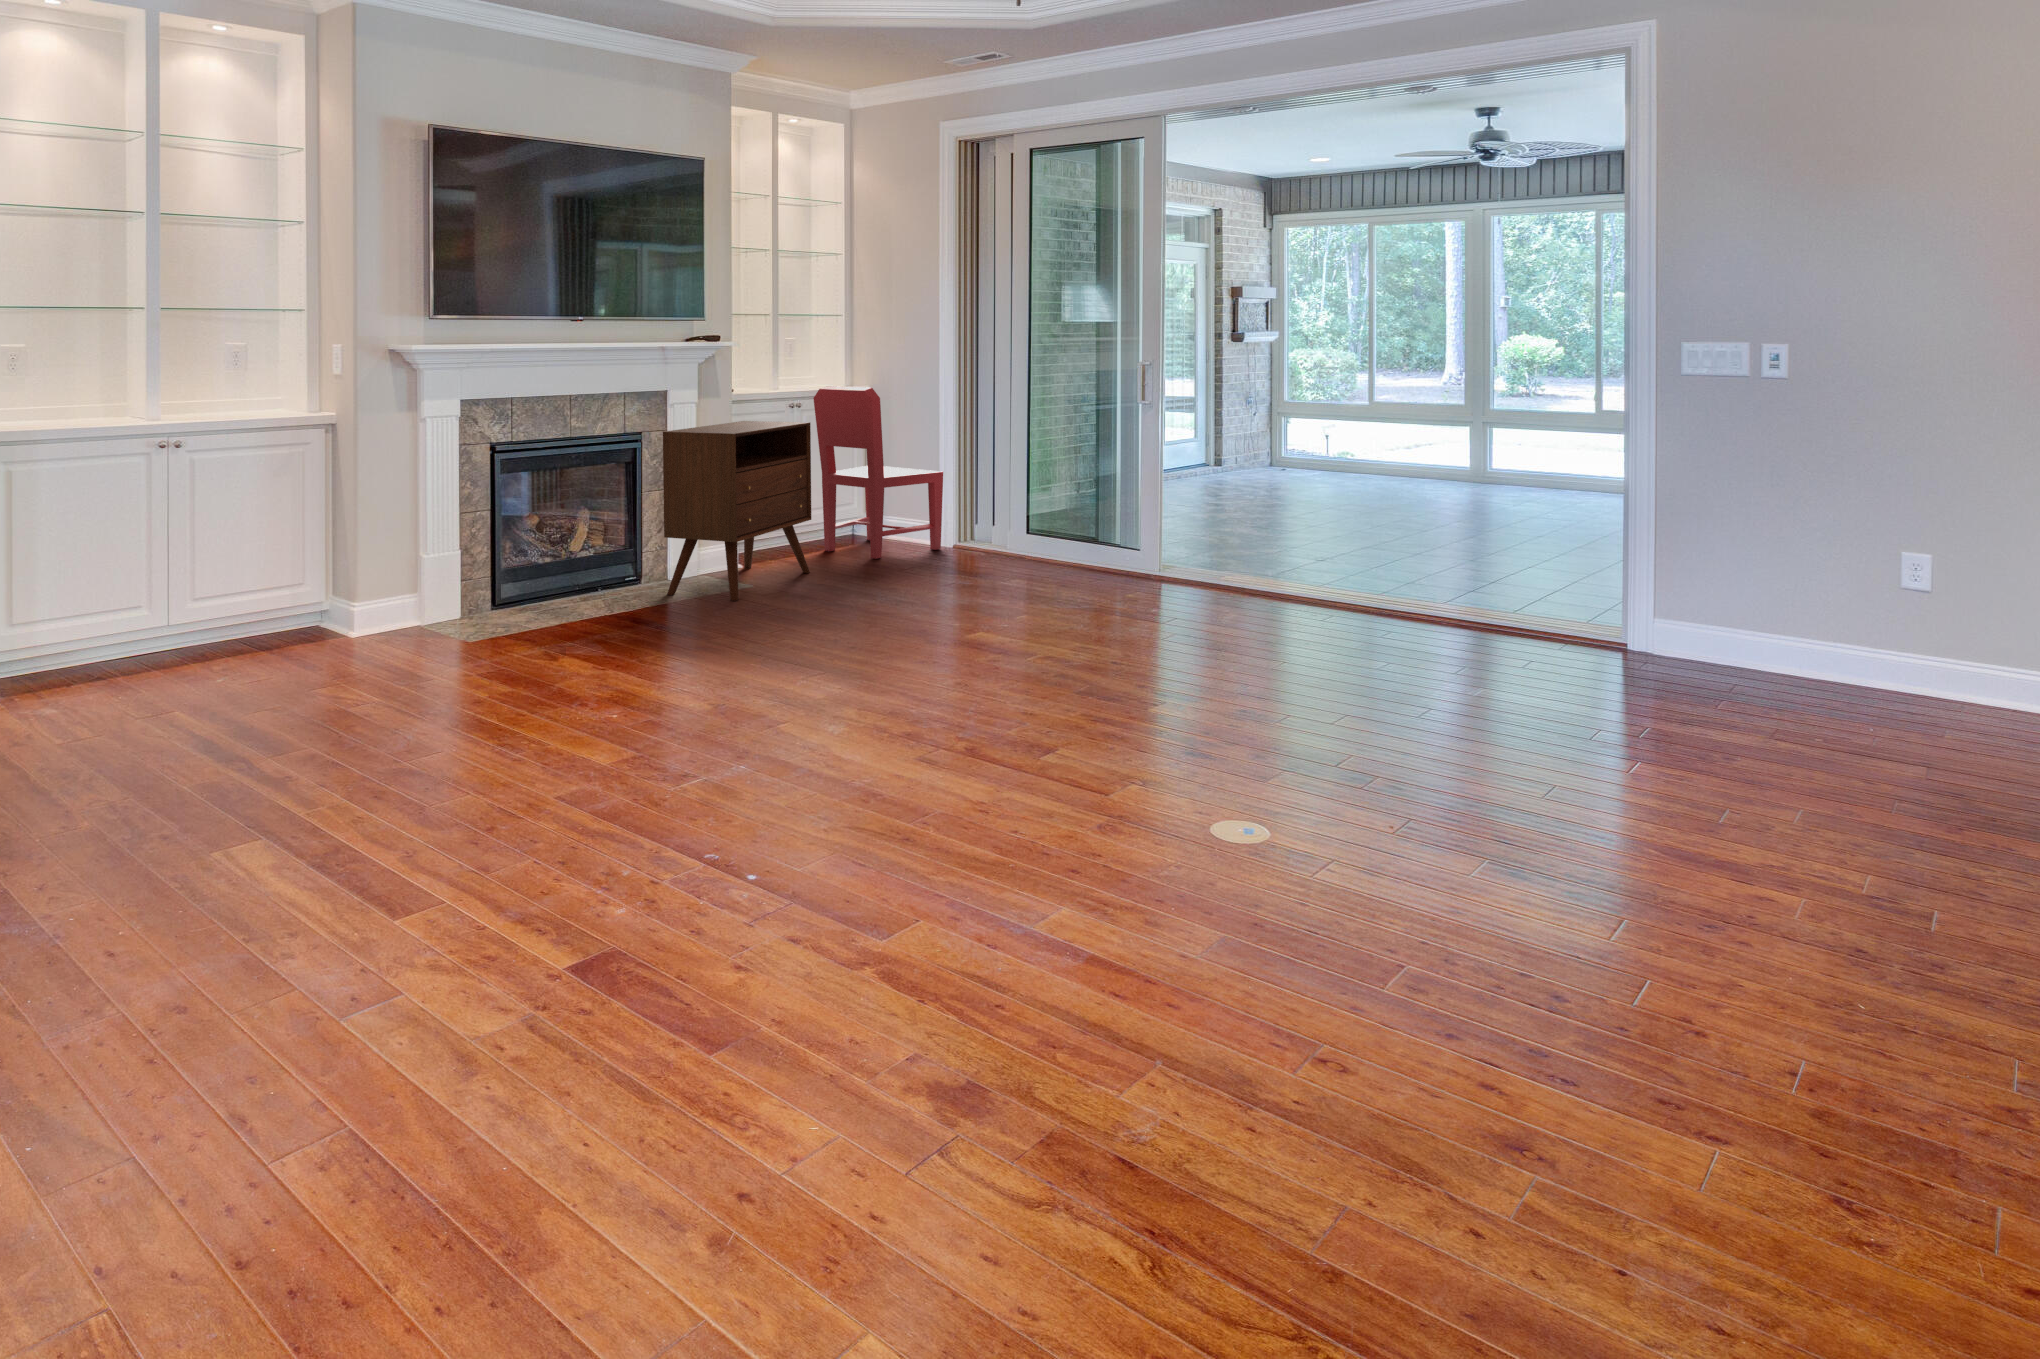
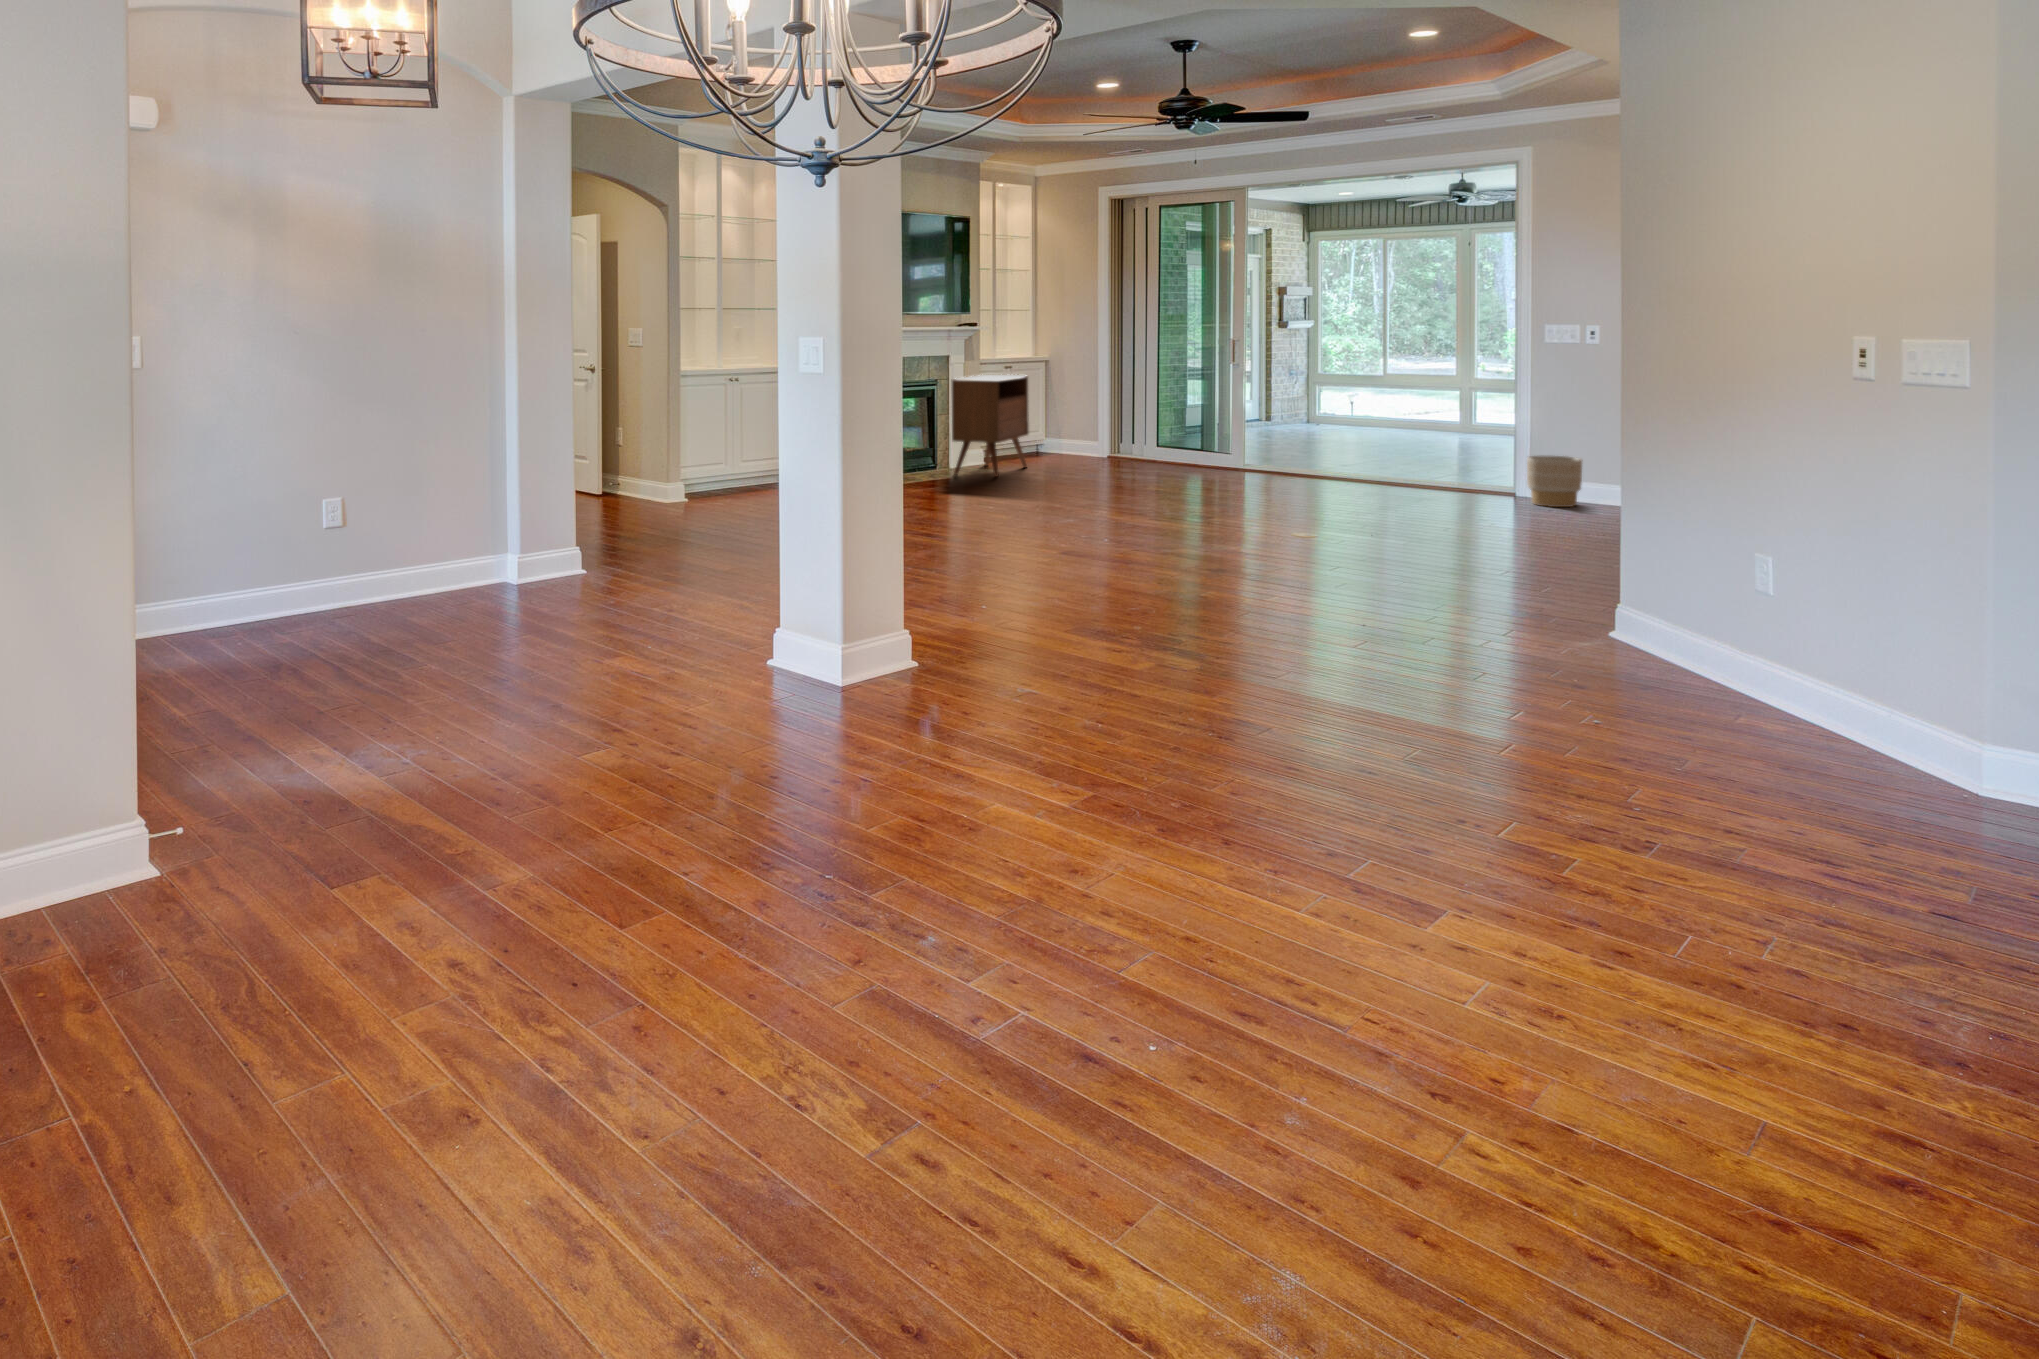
dining chair: present [813,386,943,559] -> none [1019,354,1102,462]
planter: none [1637,580,1742,683] -> present [1527,456,1582,507]

